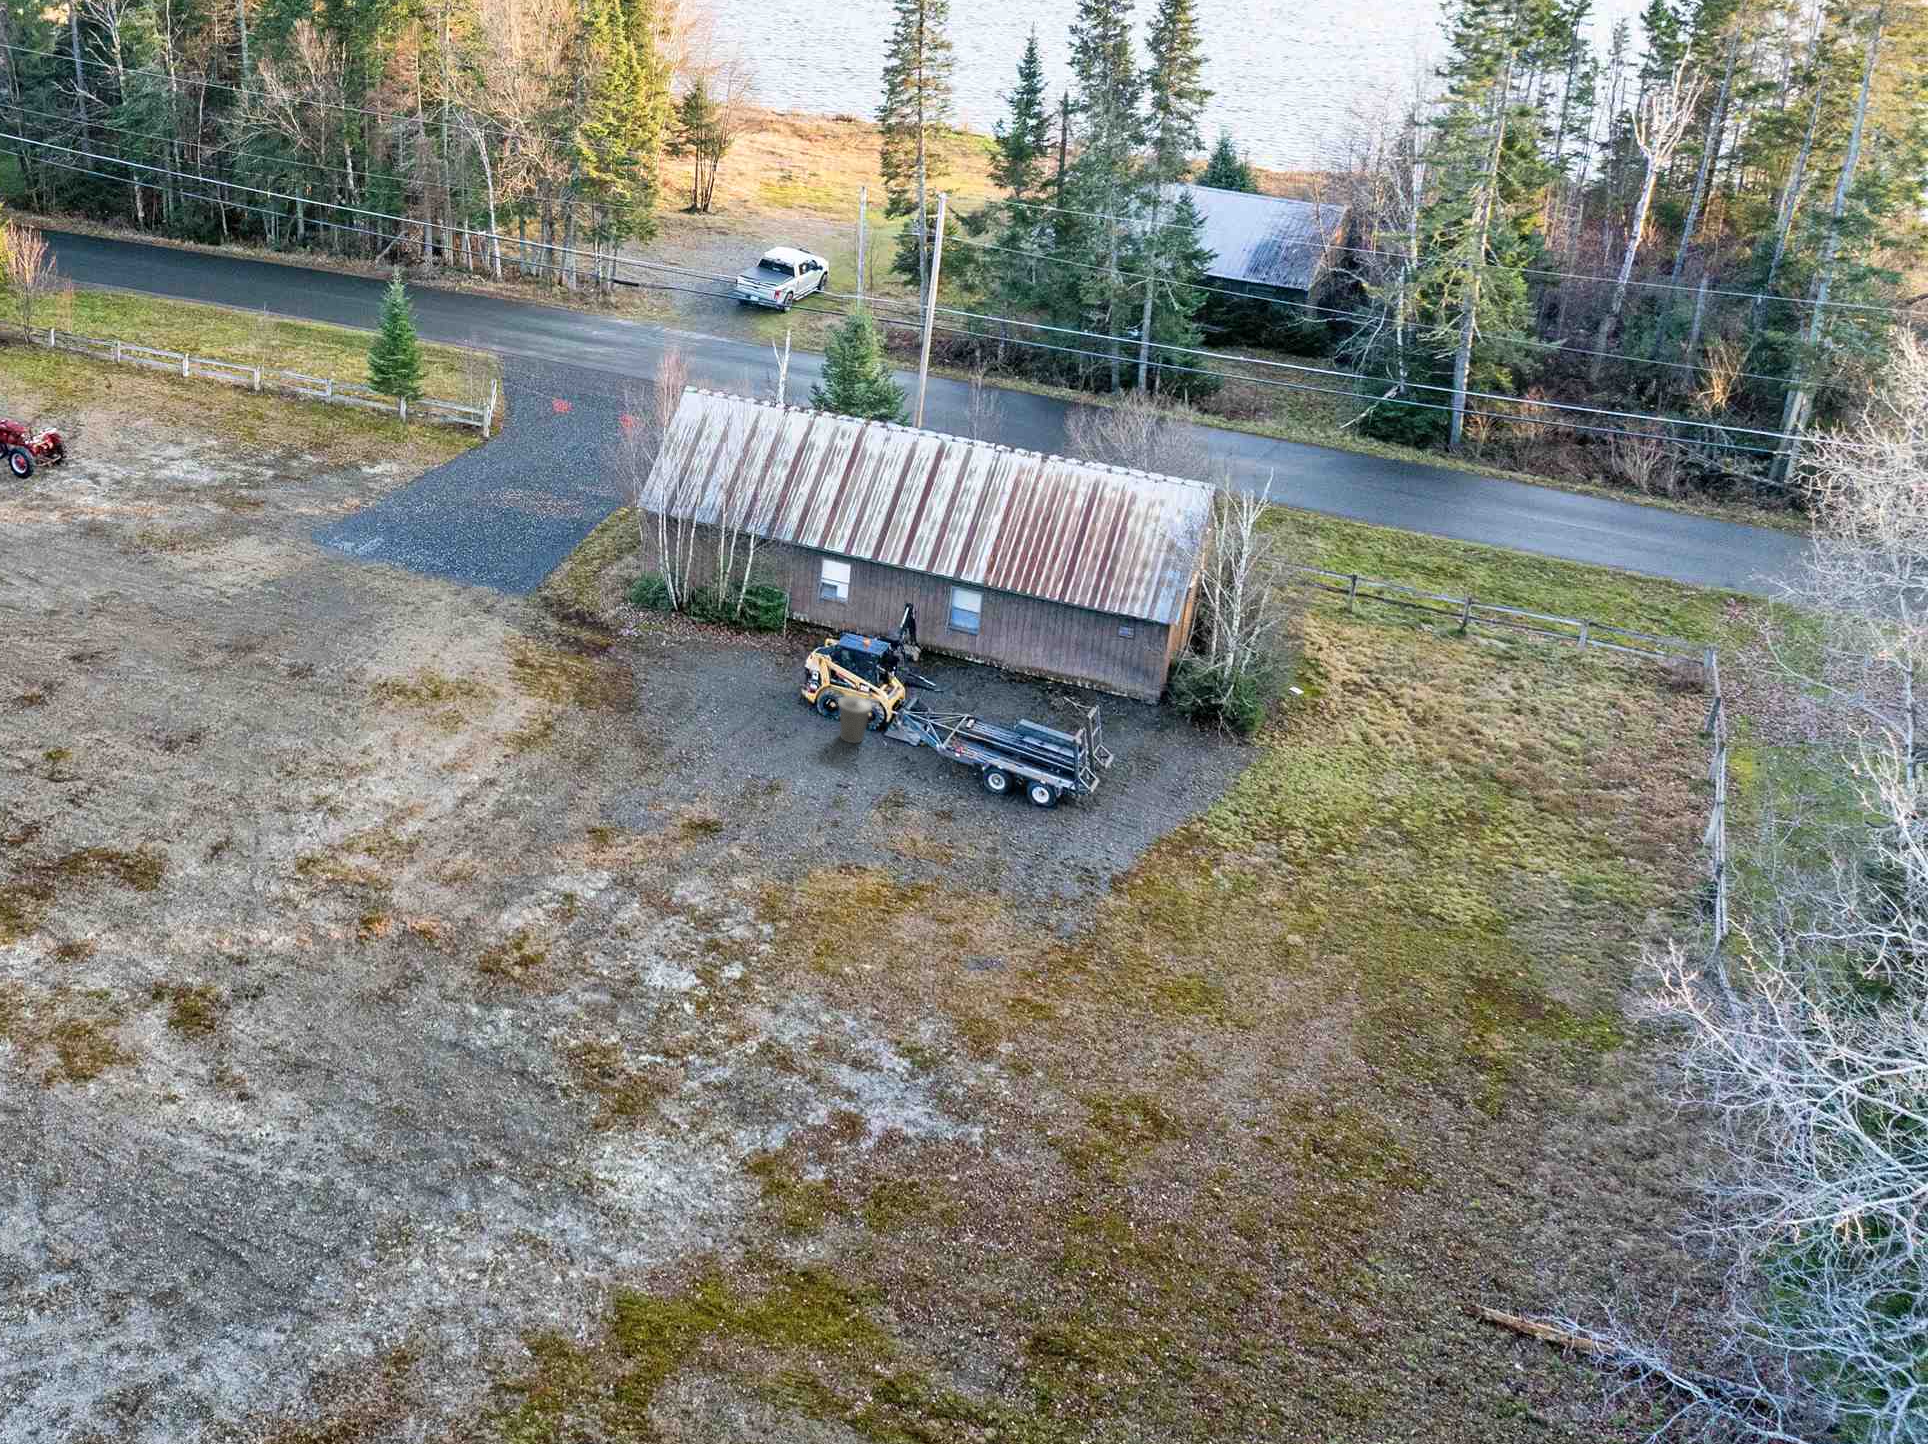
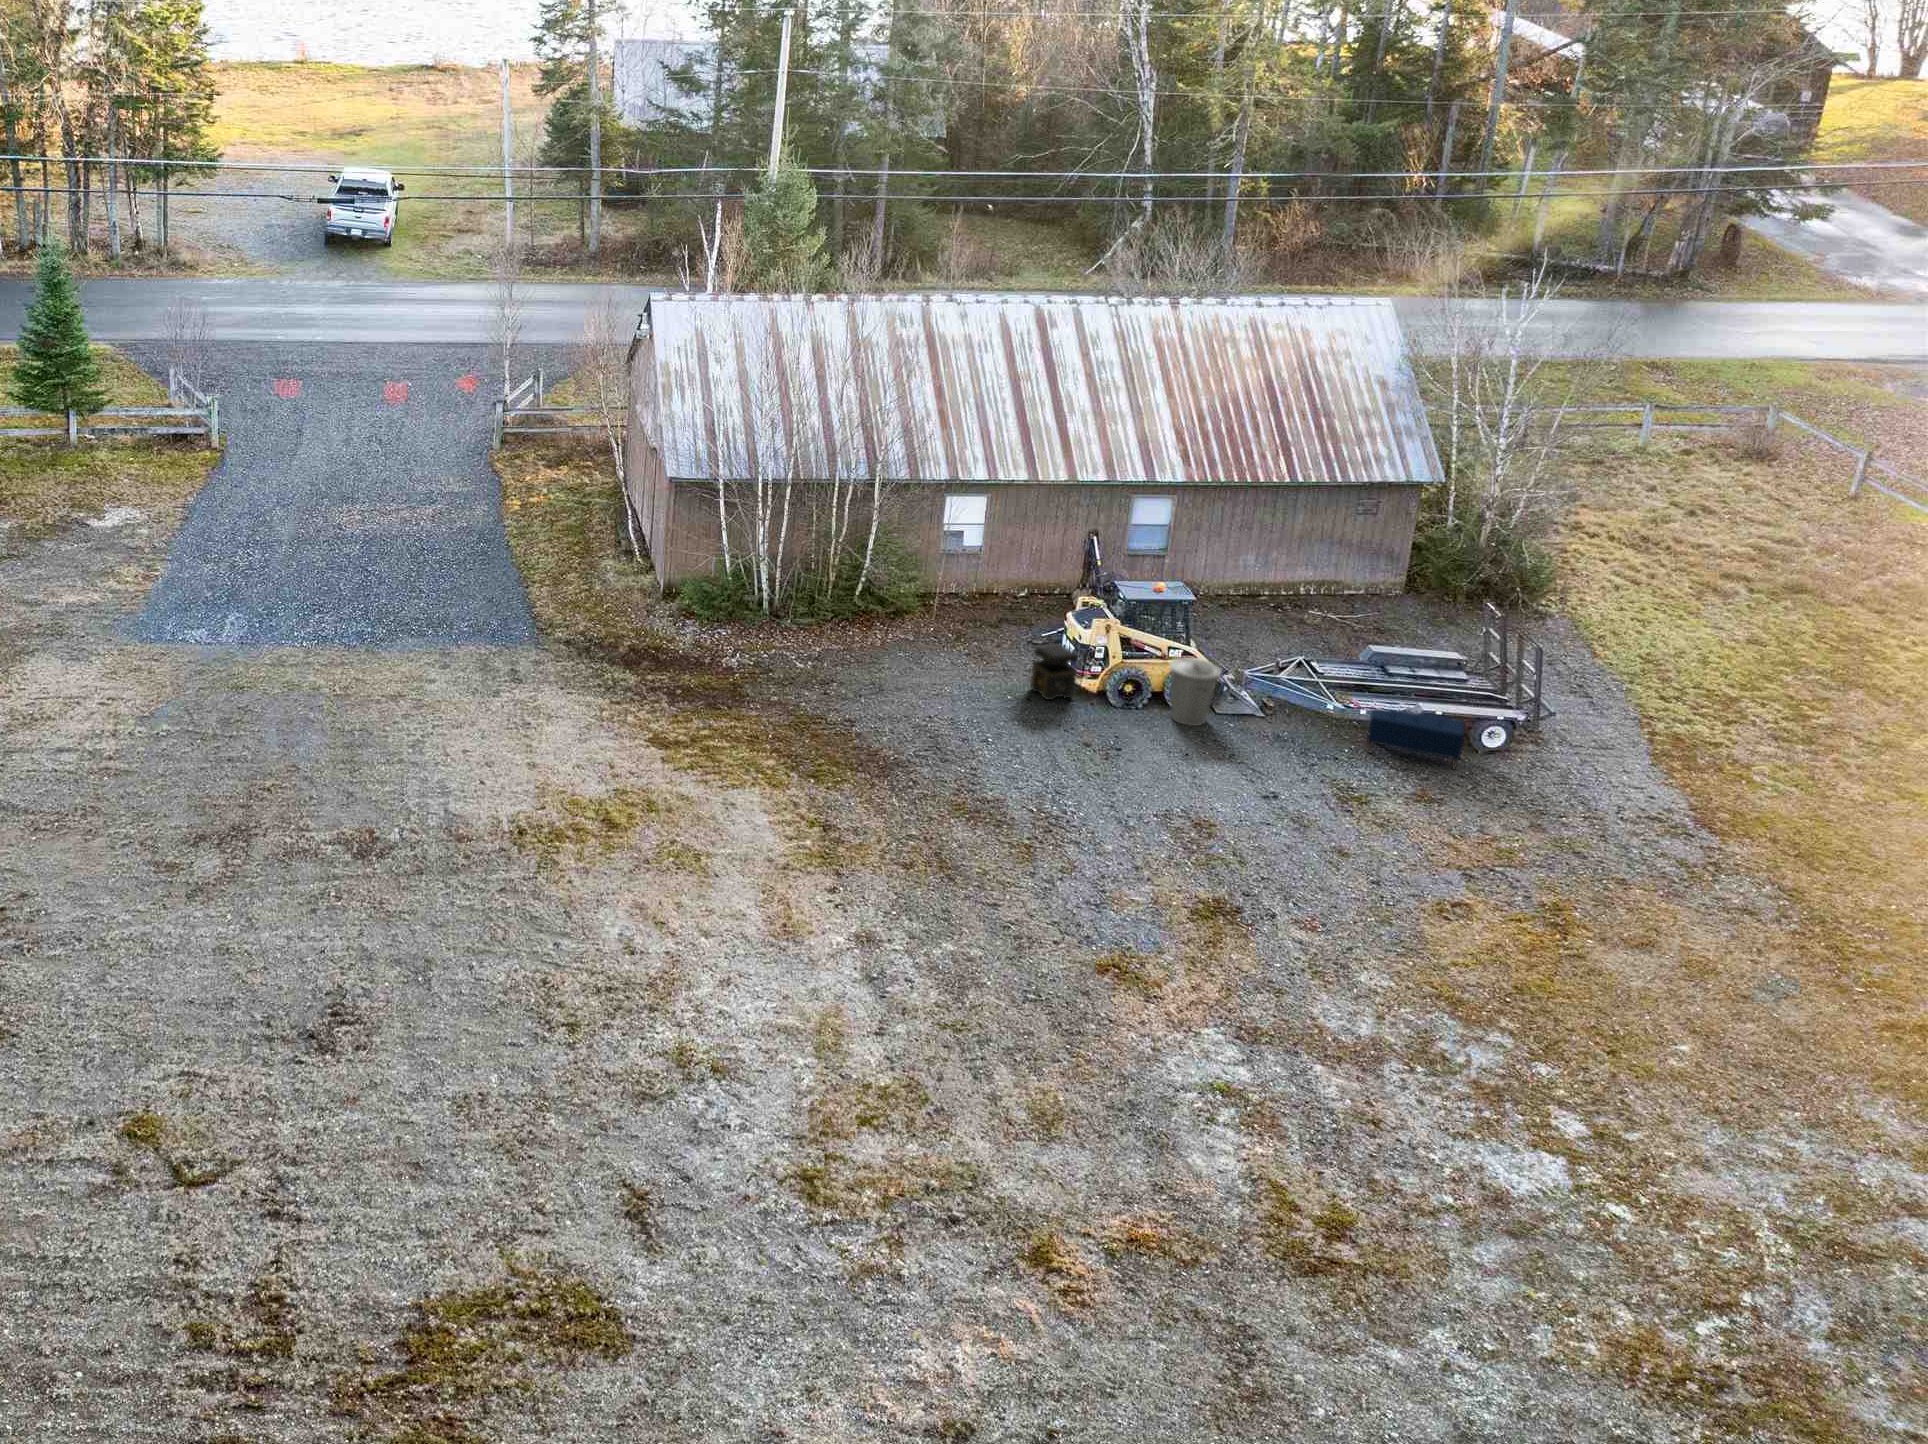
toolbox: none [774,668,800,706] -> present [1030,644,1078,700]
bench: none [938,756,1004,812] -> present [1367,709,1465,769]

